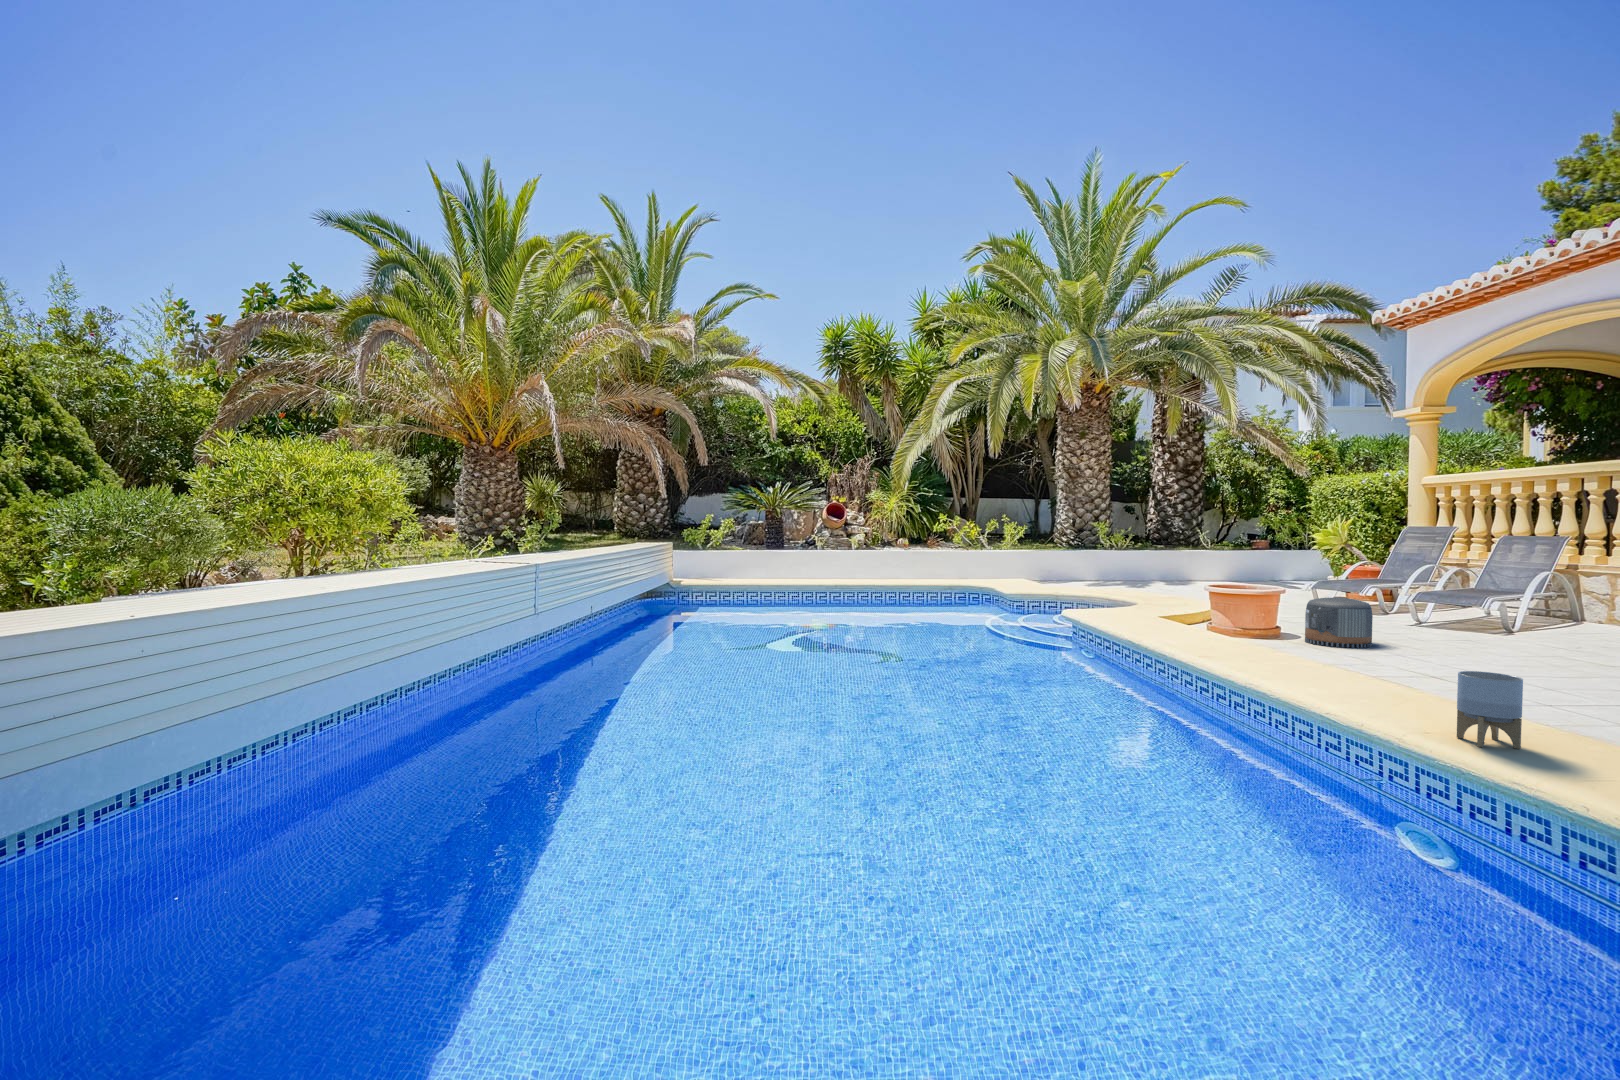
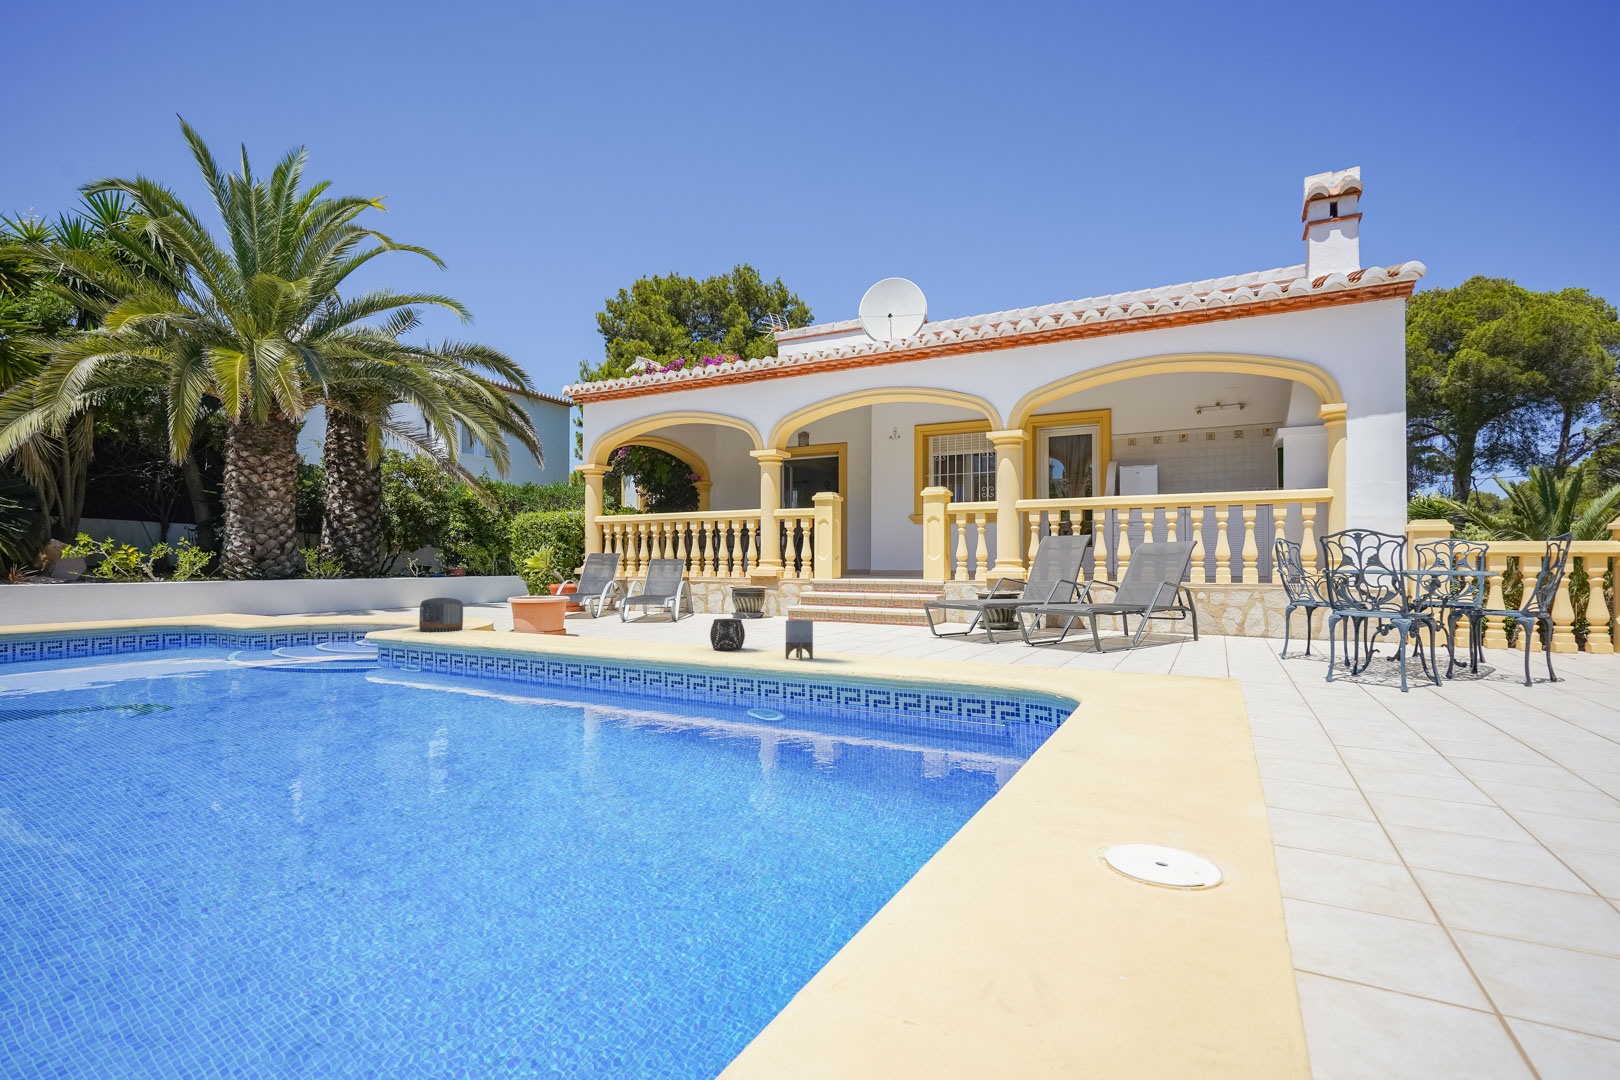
pouf: present [1305,598,1373,648] -> present [419,598,463,632]
woven basket: none [1377,647,1447,702] -> present [710,619,745,650]

